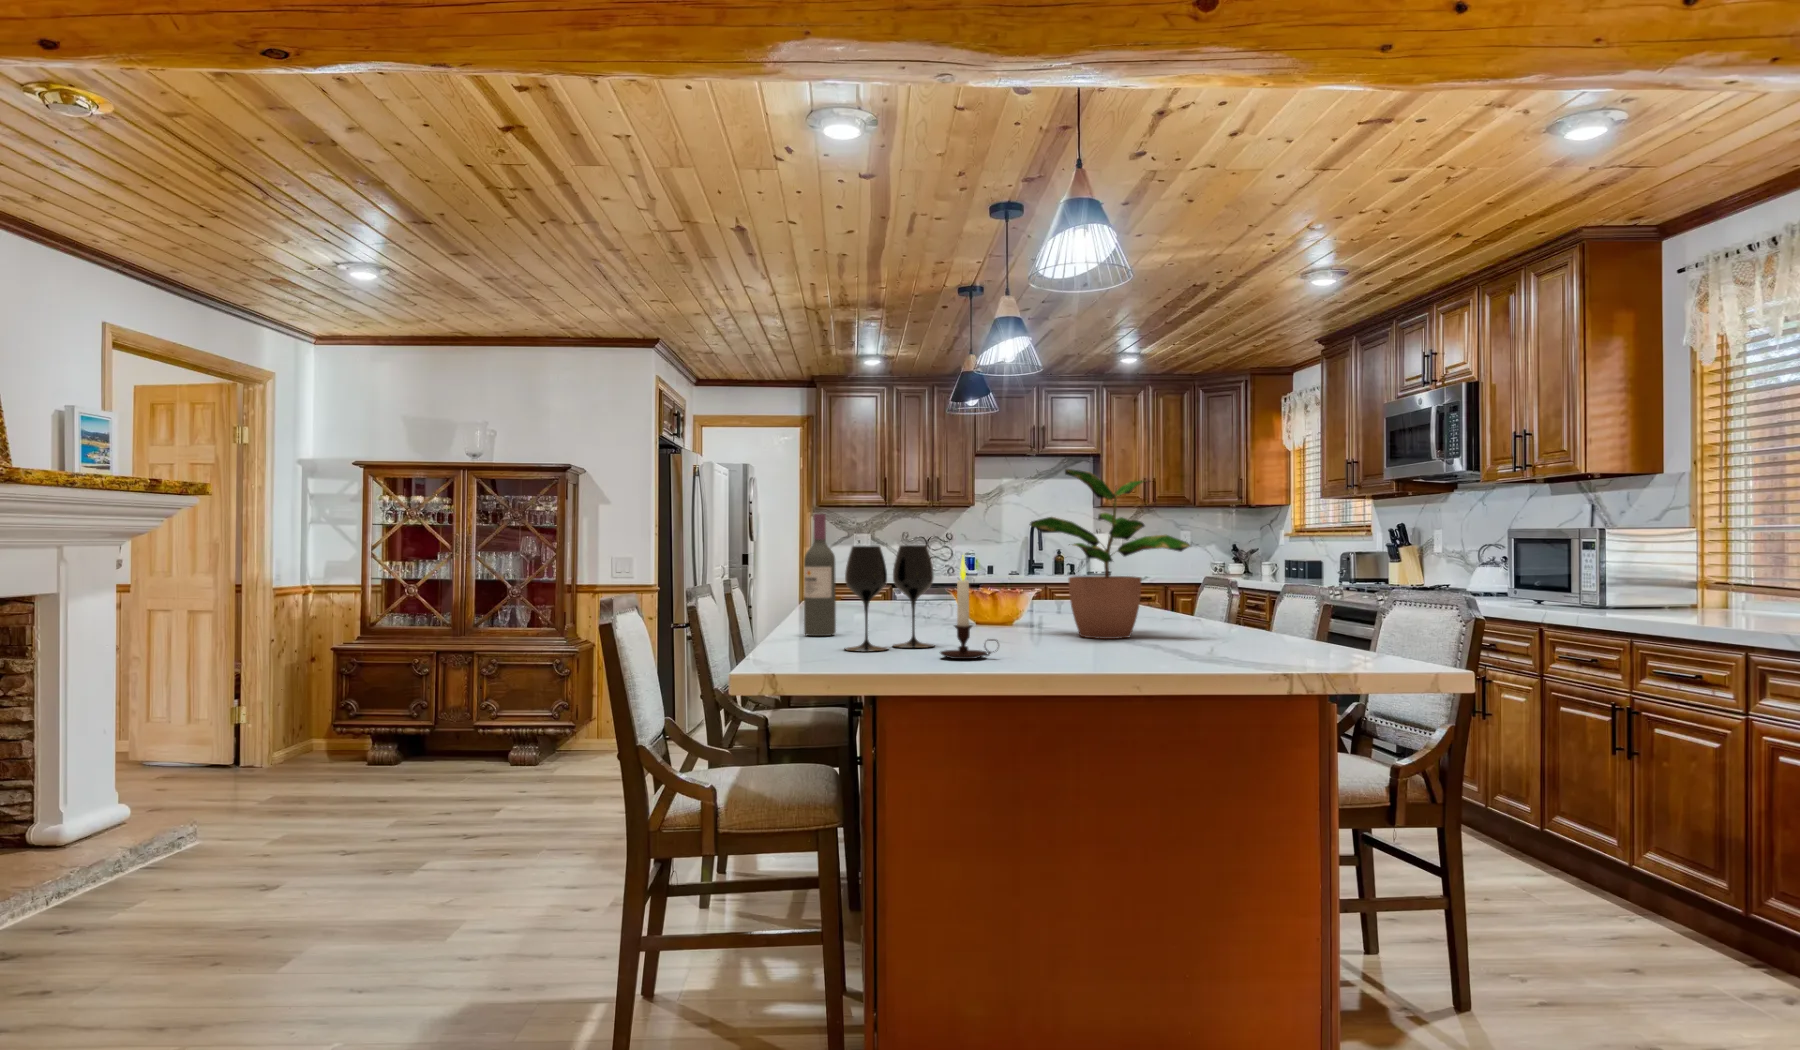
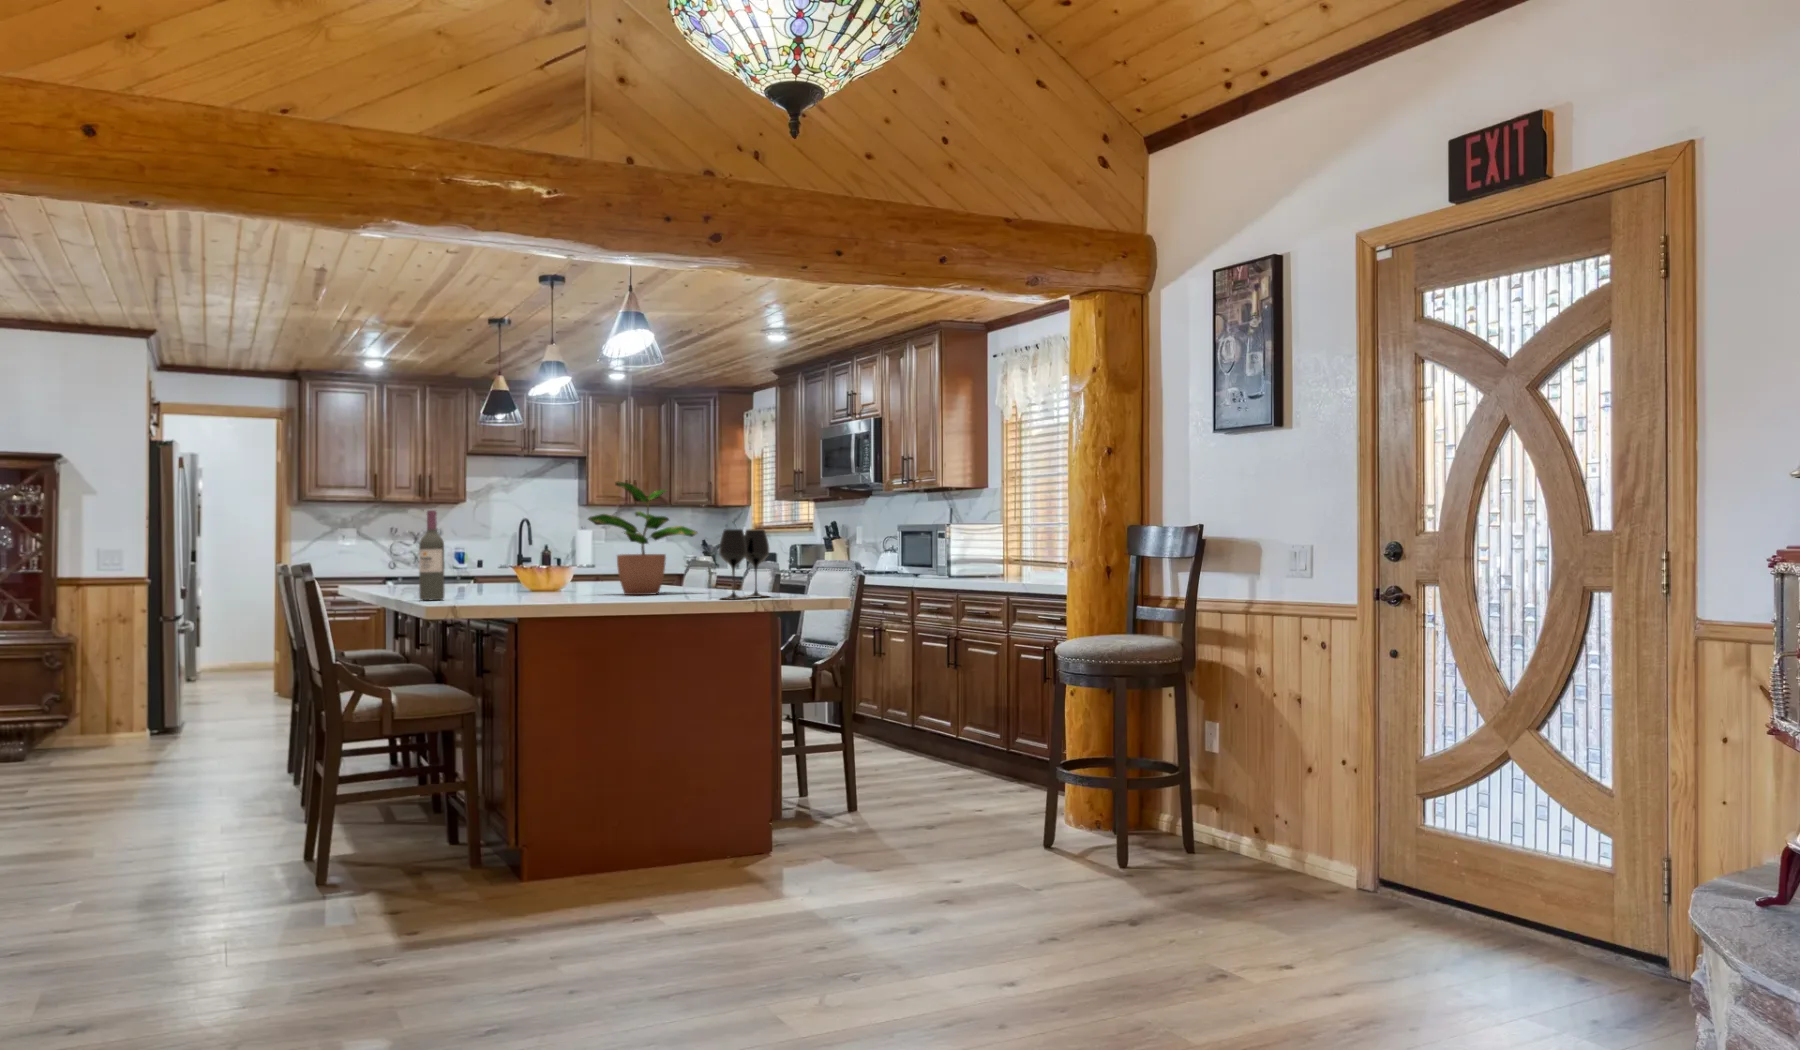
wine glass: present [844,545,934,652] -> present [719,529,769,599]
candle: present [940,557,996,659] -> none [549,538,589,603]

